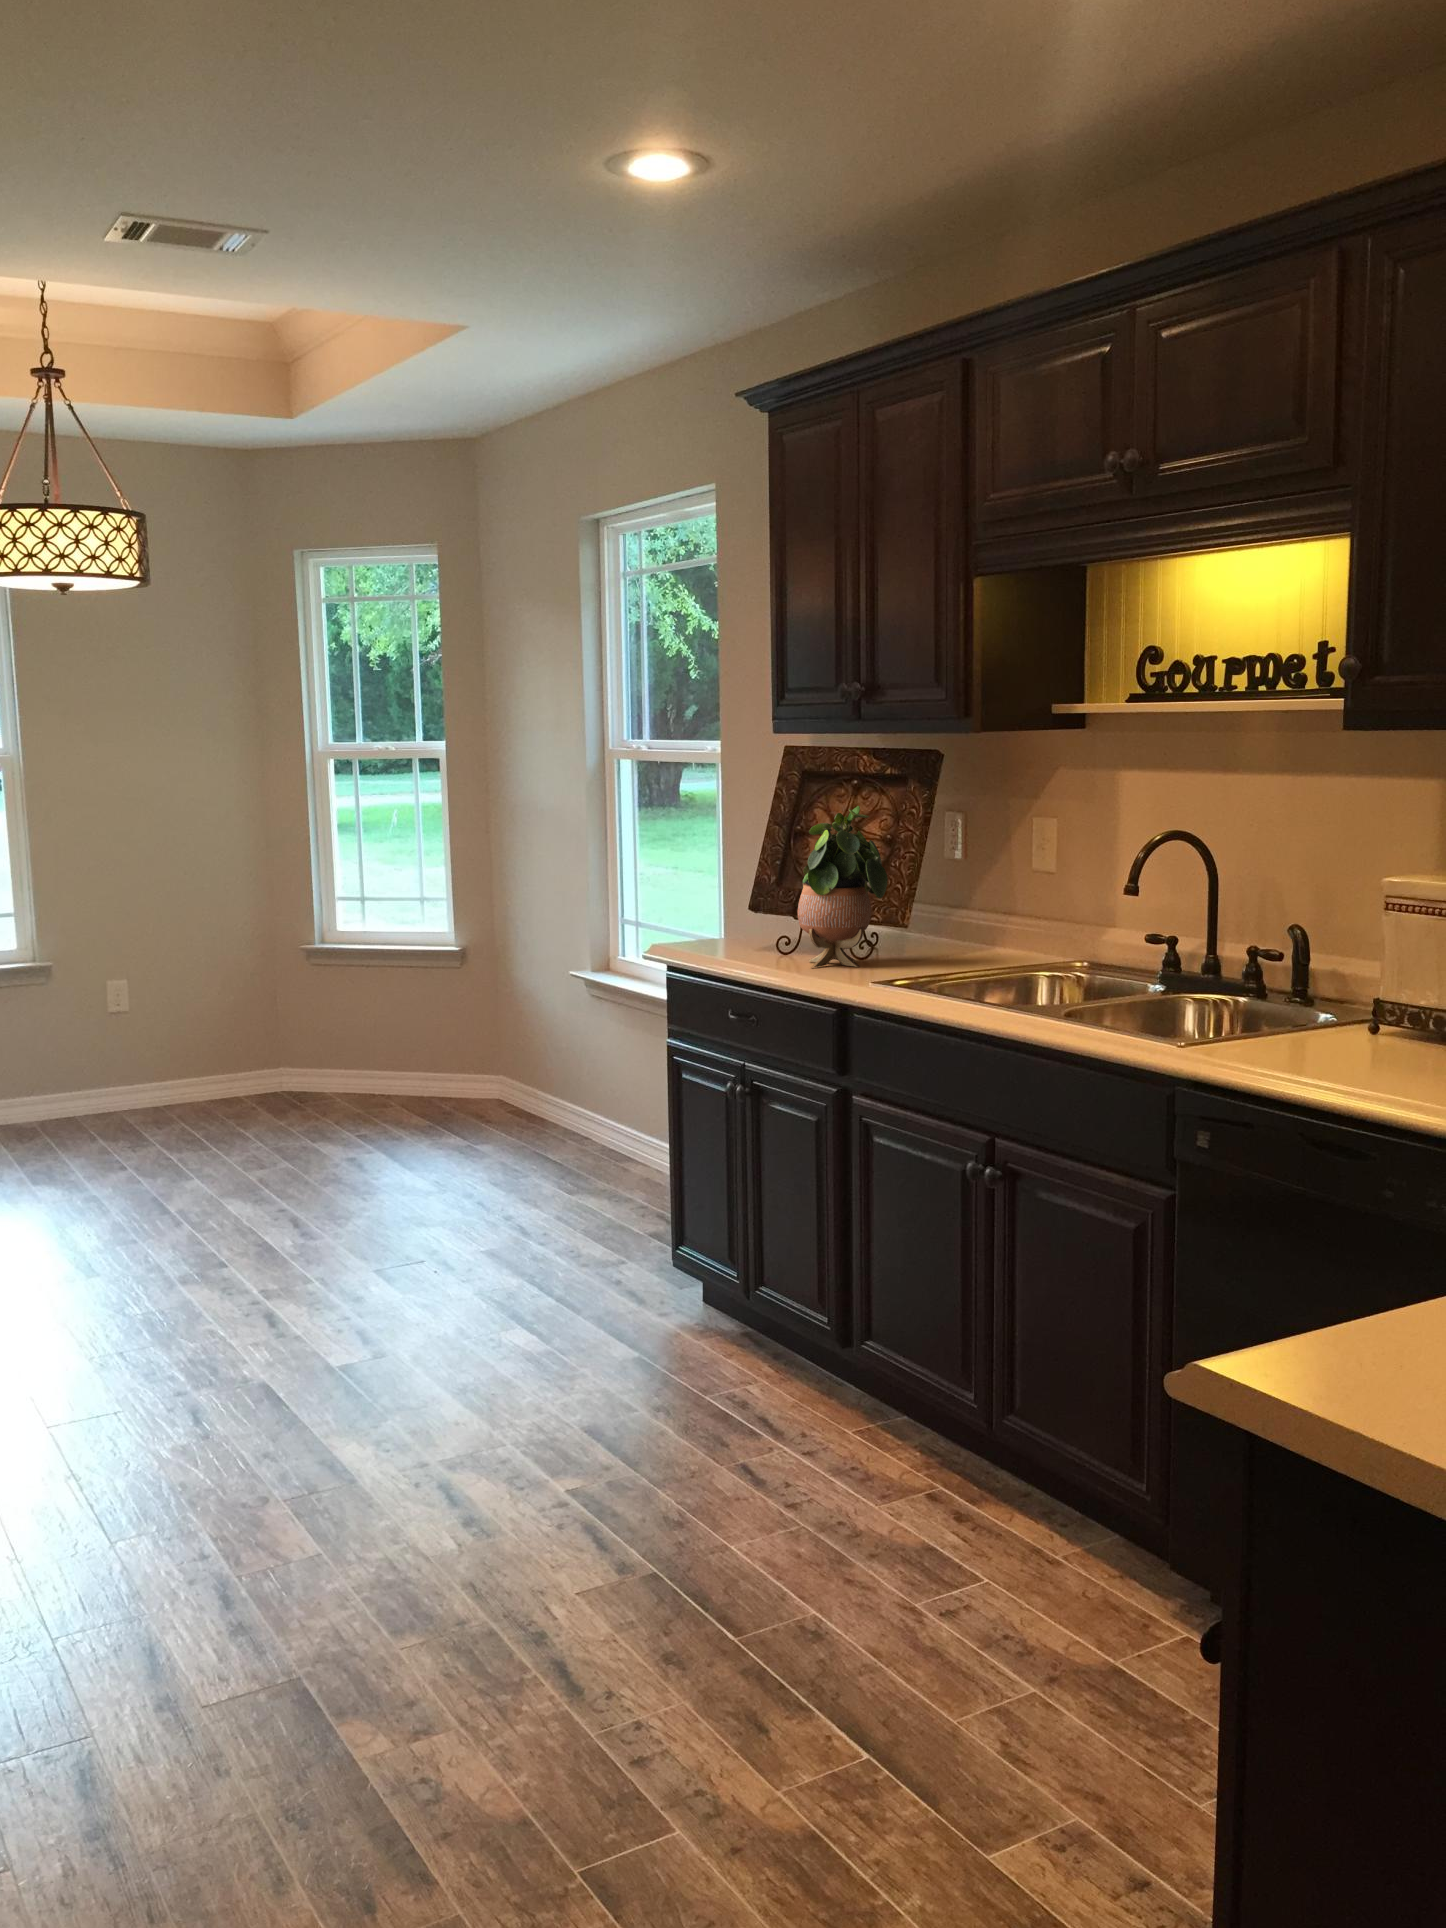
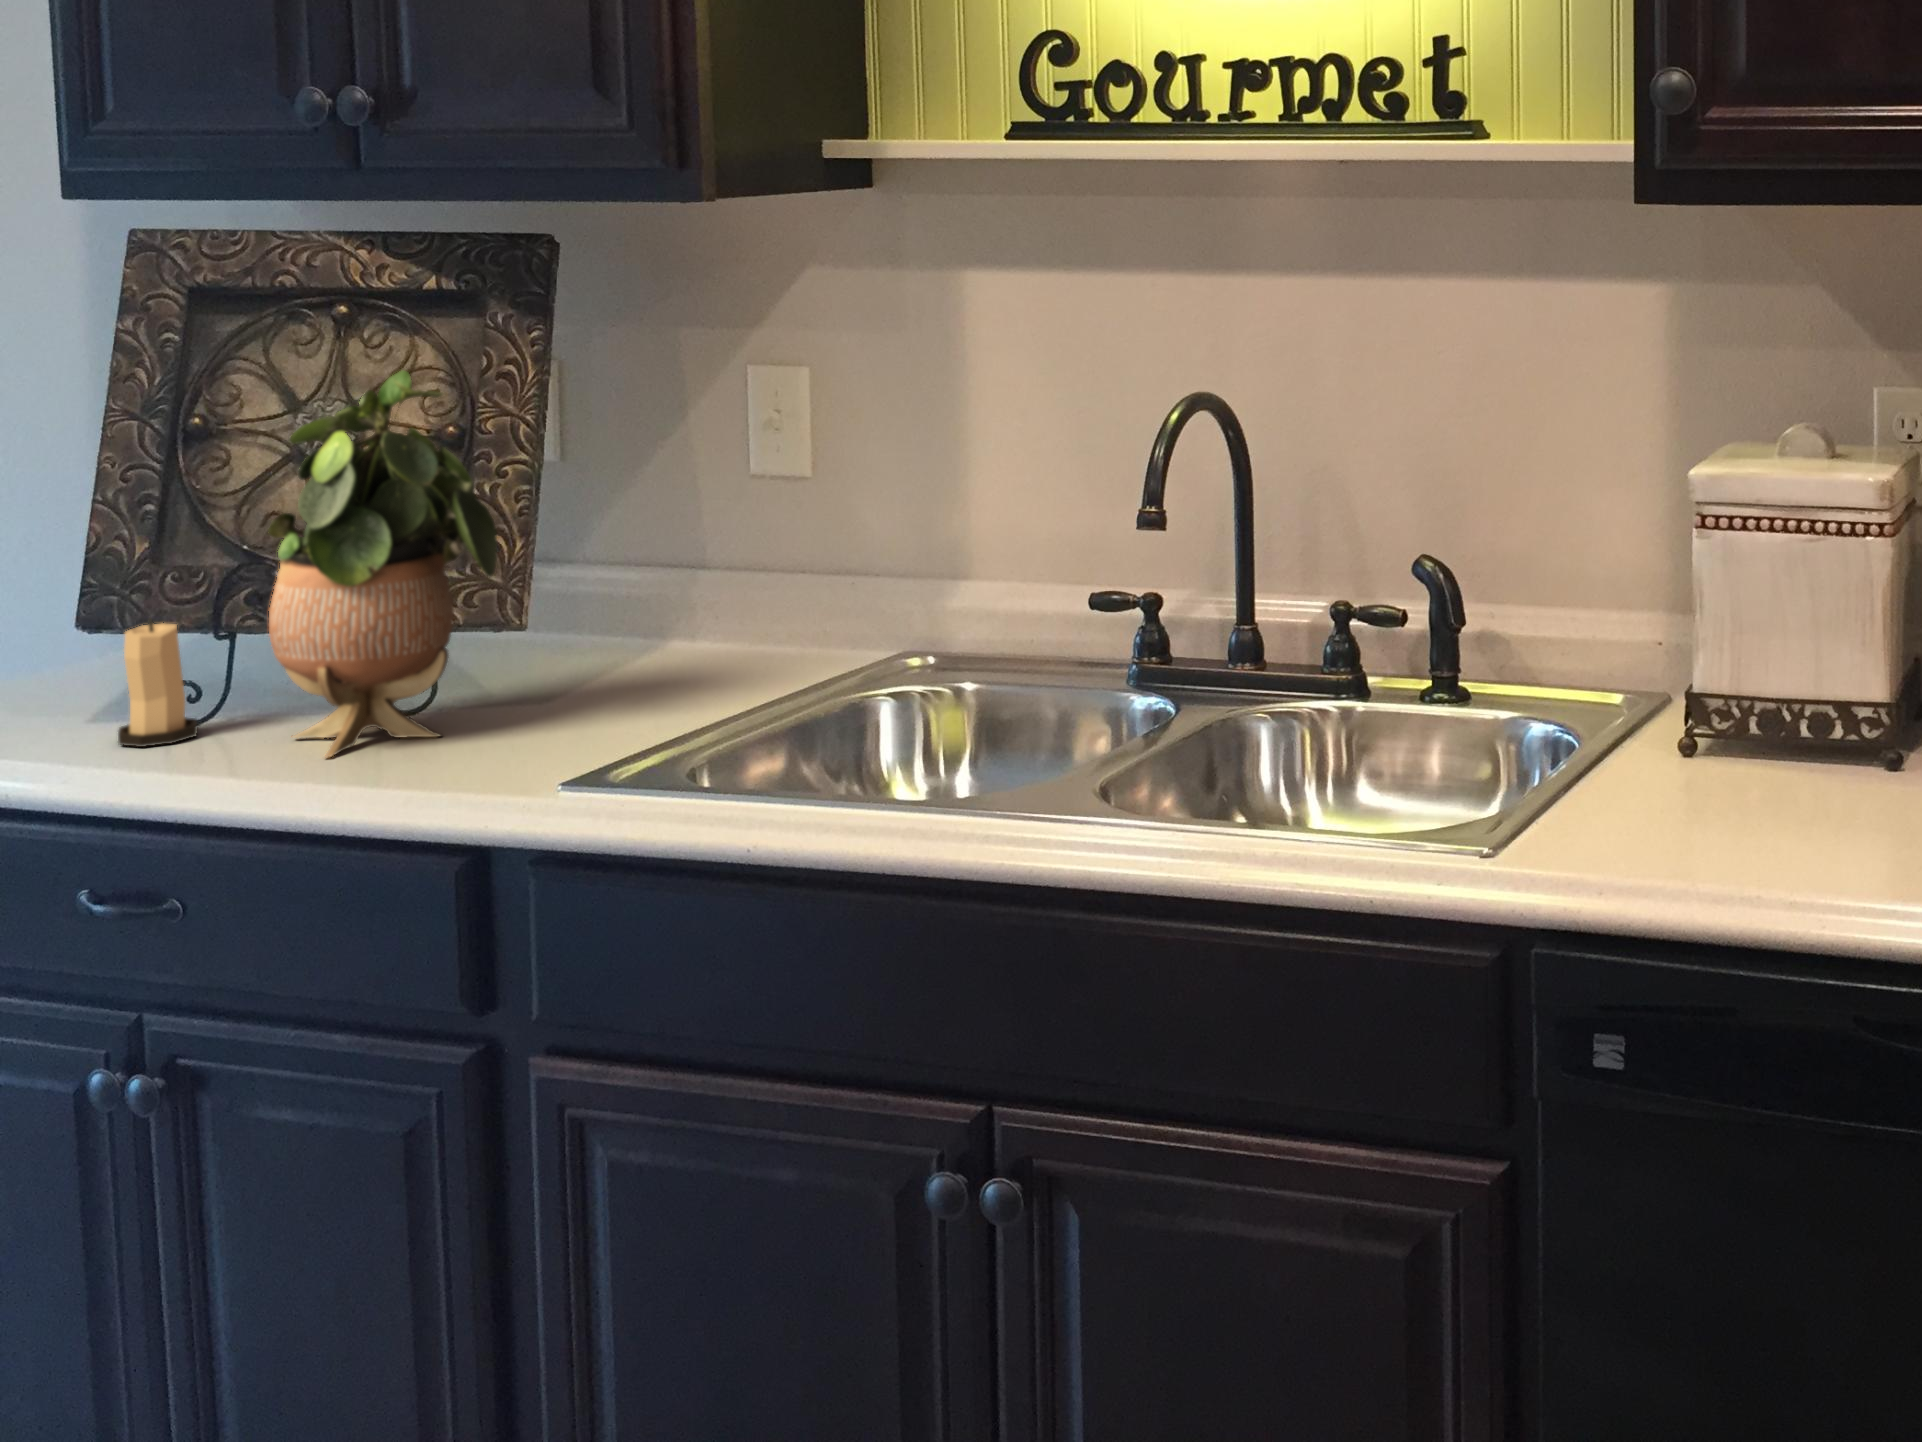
candle: none [752,905,783,959] -> present [118,618,197,747]

